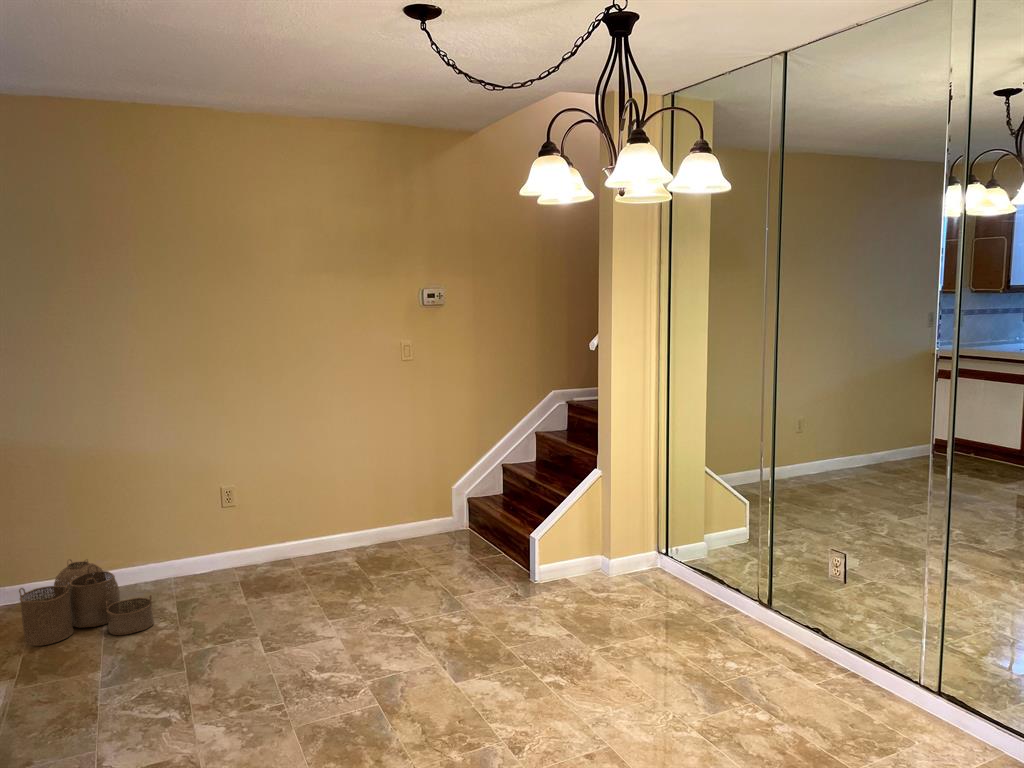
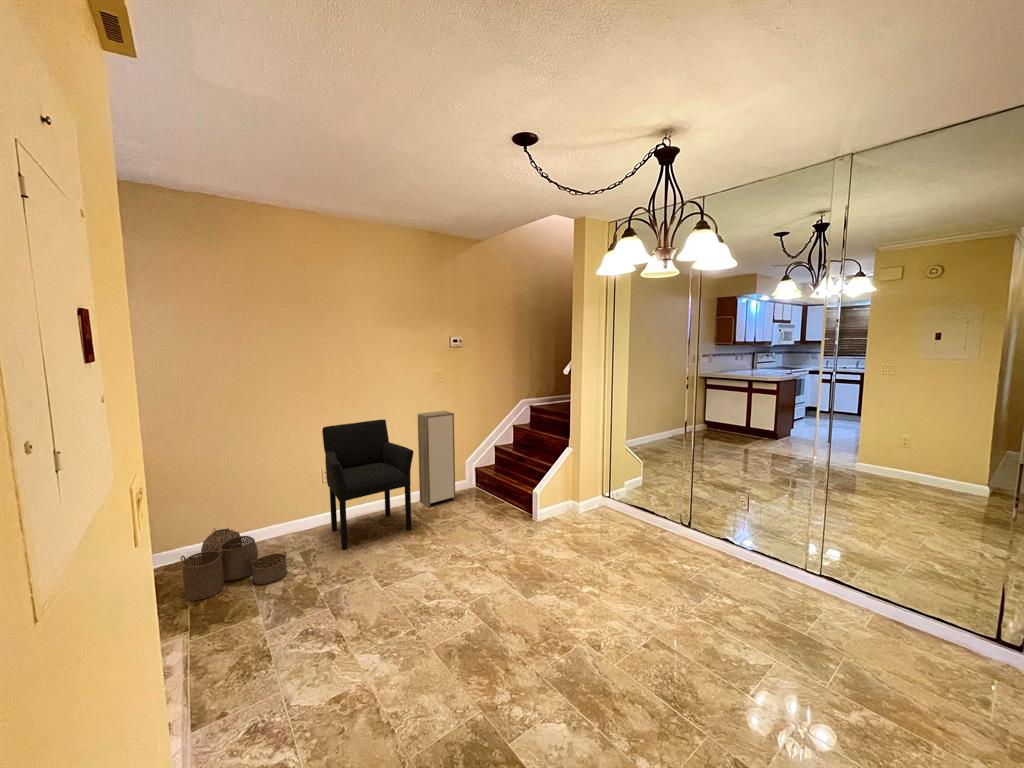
storage cabinet: none [365,404,425,554] -> present [418,411,455,507]
armchair: none [216,416,341,602] -> present [322,419,413,549]

